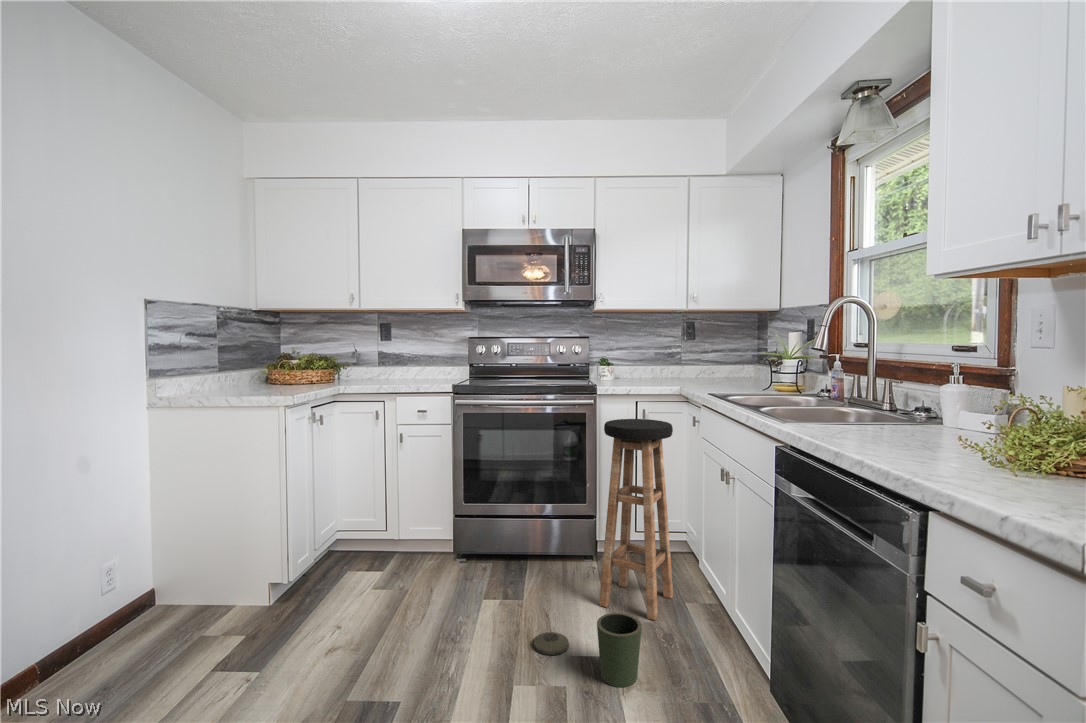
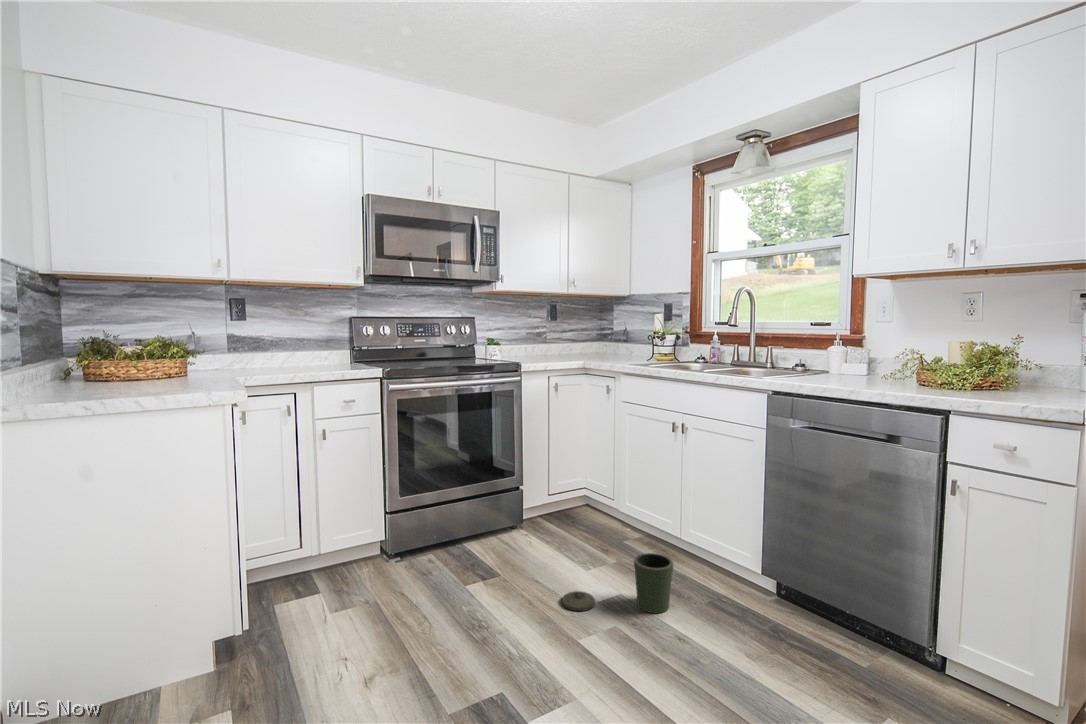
bar stool: present [599,419,673,620] -> none [567,390,628,562]

